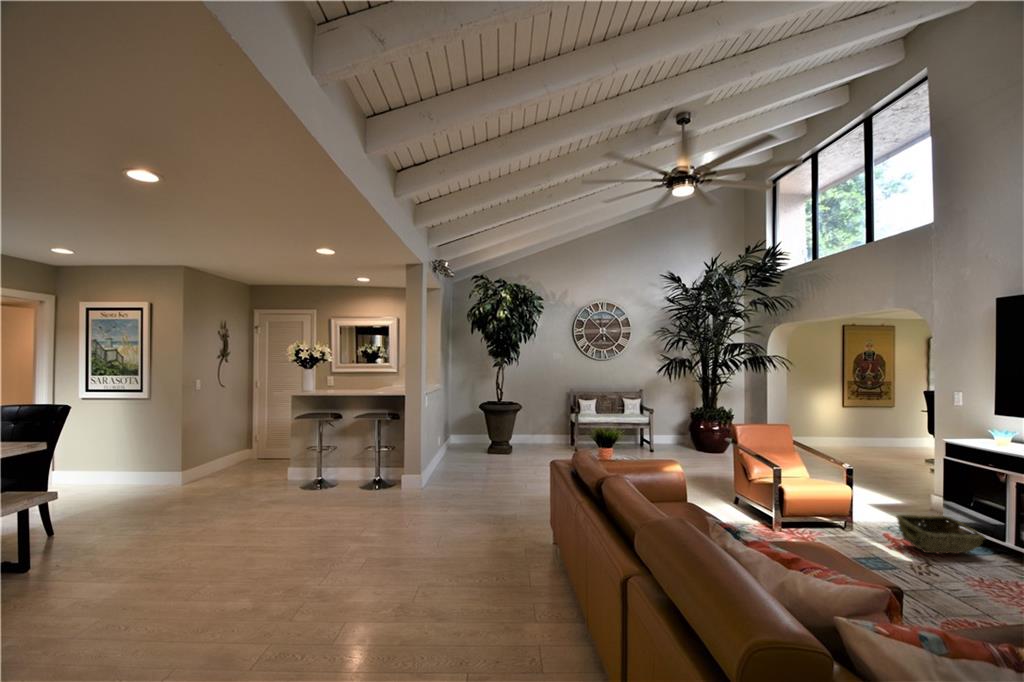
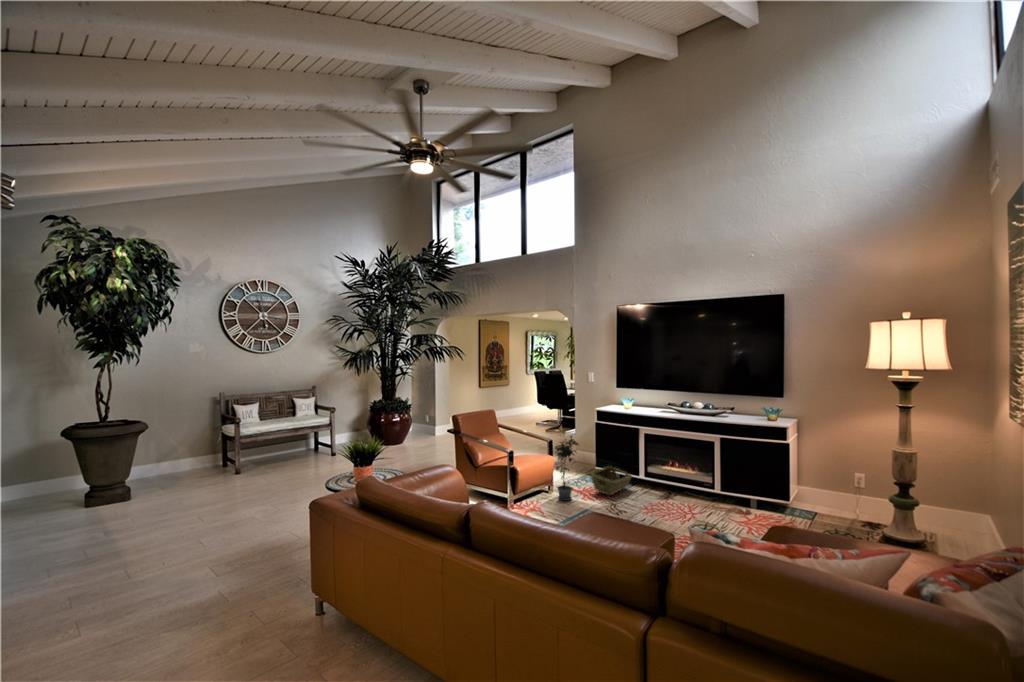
potted plant: none [823,459,866,540] -> present [555,436,578,501]

